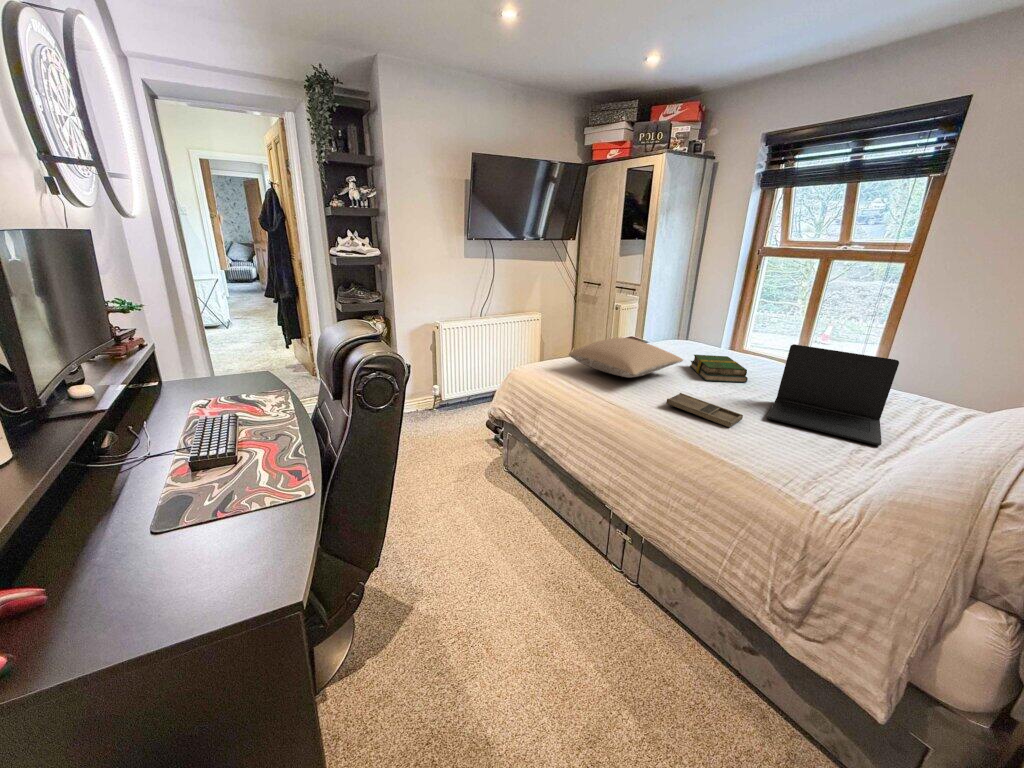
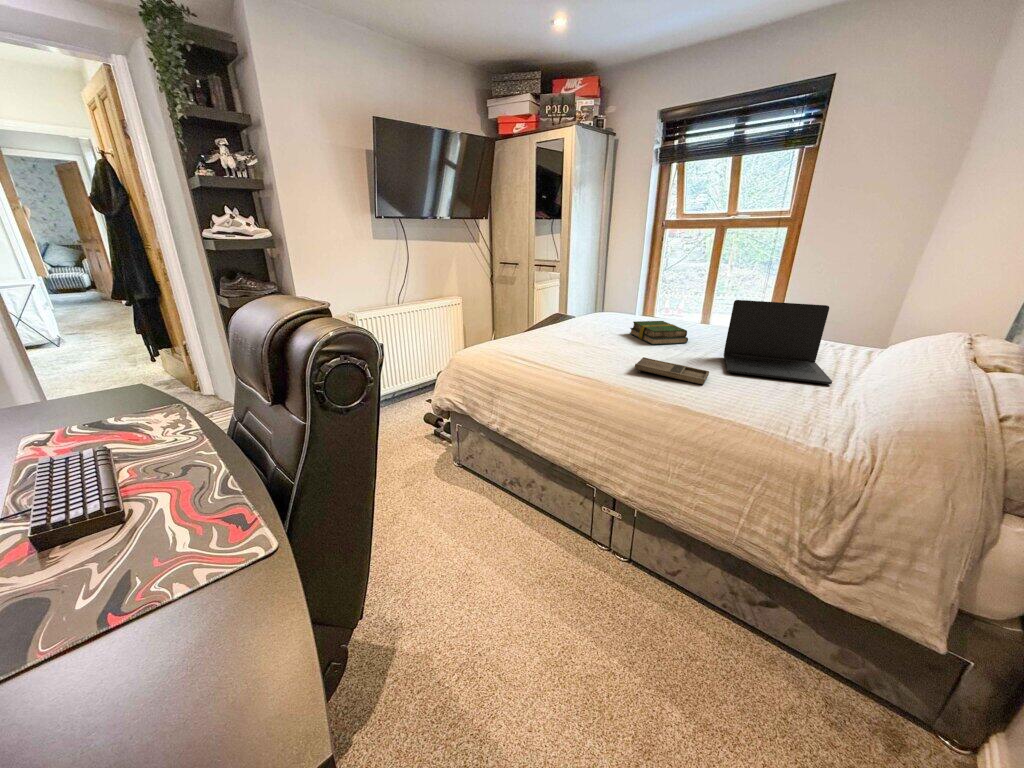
pillow: present [569,338,683,377] -> none [519,310,630,348]

